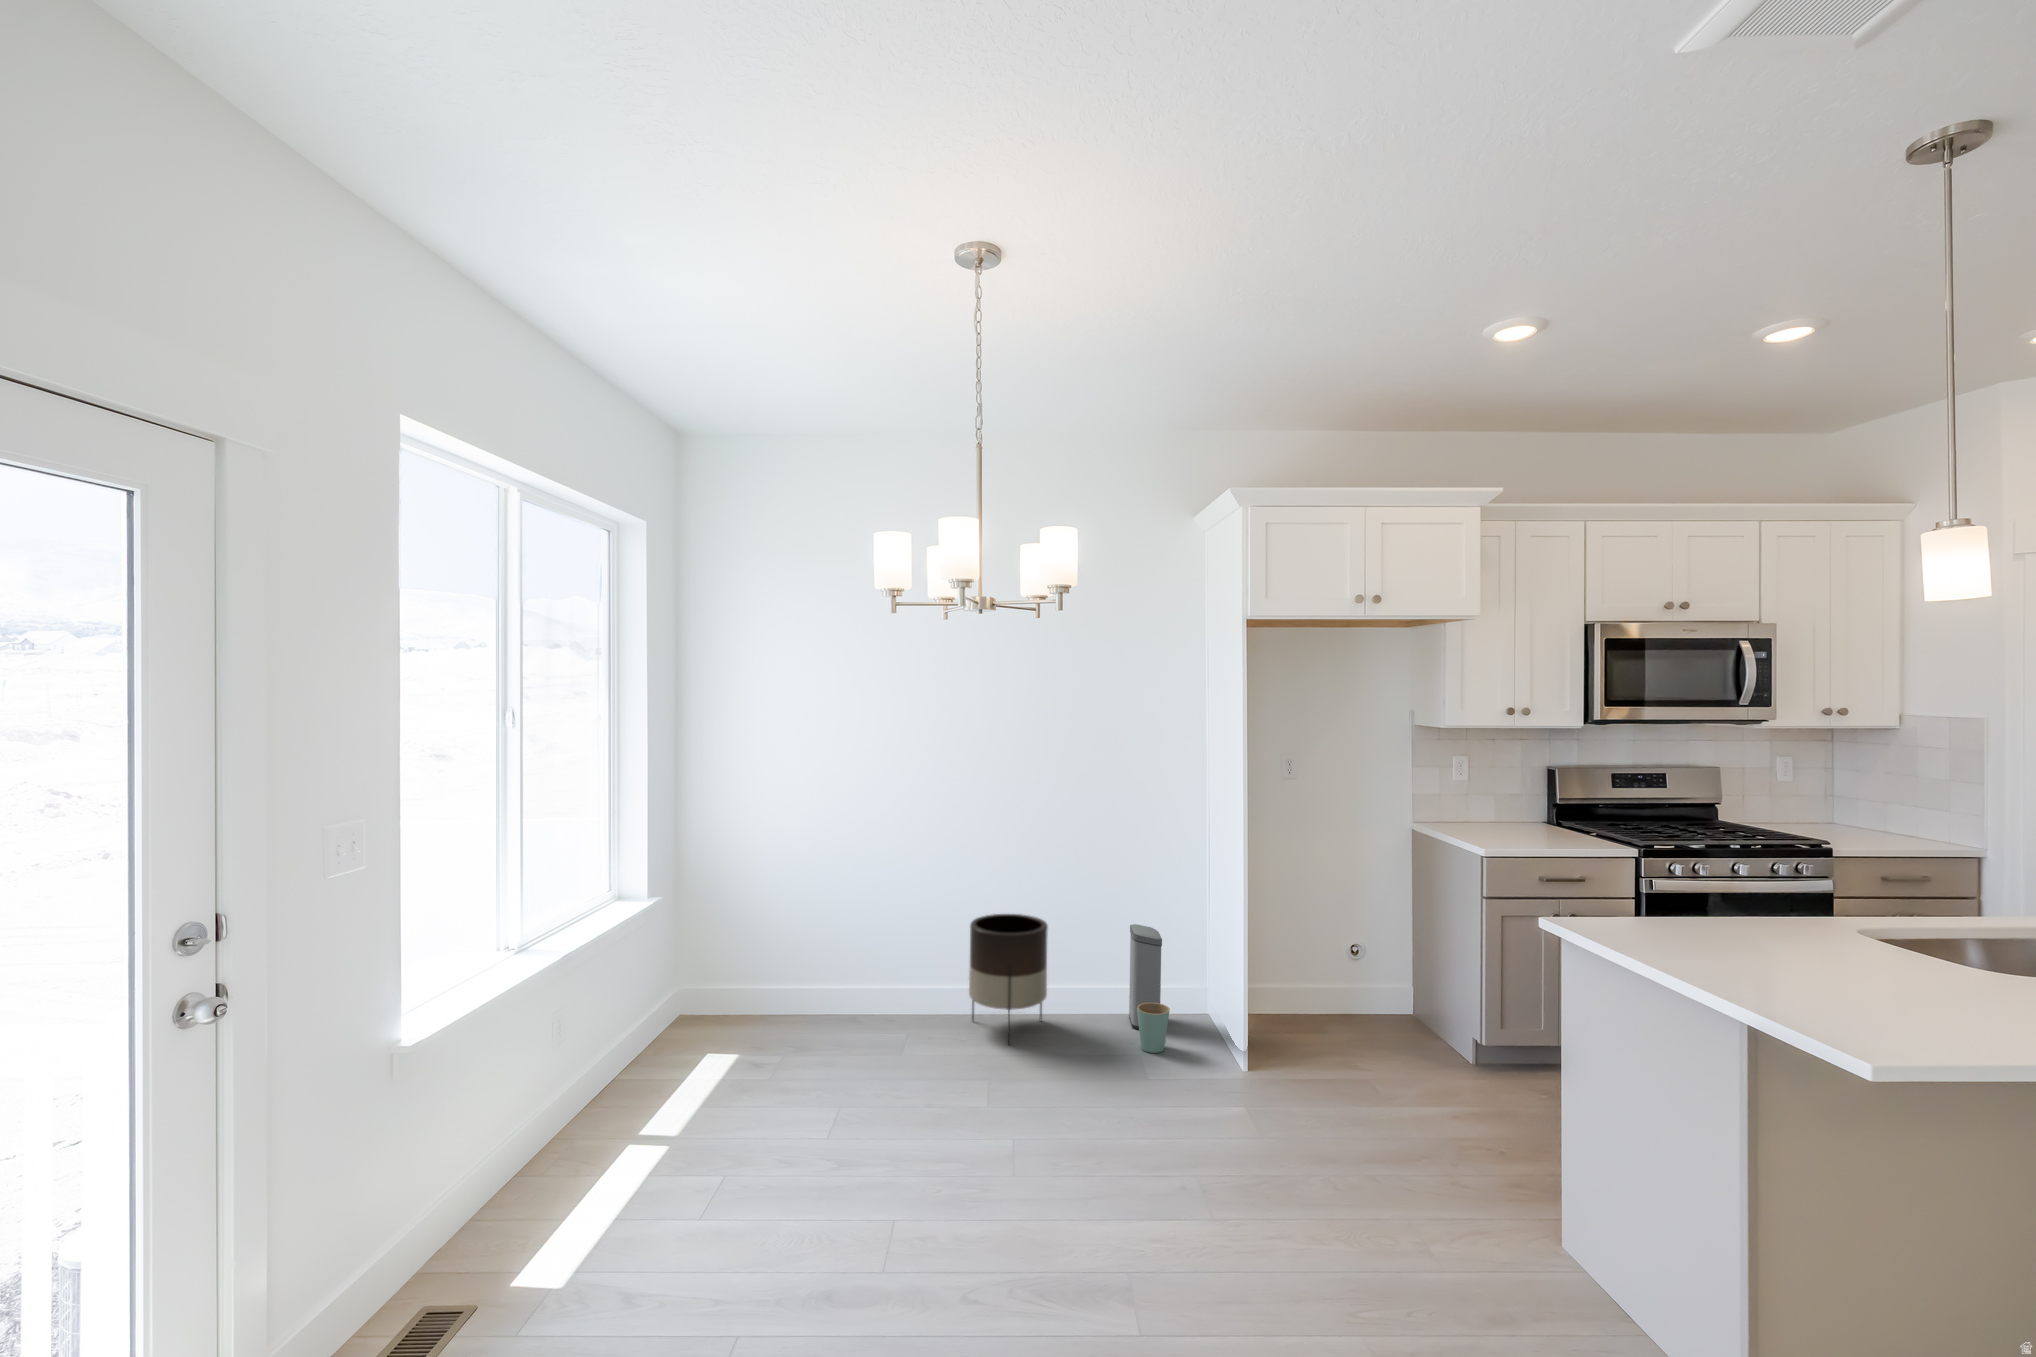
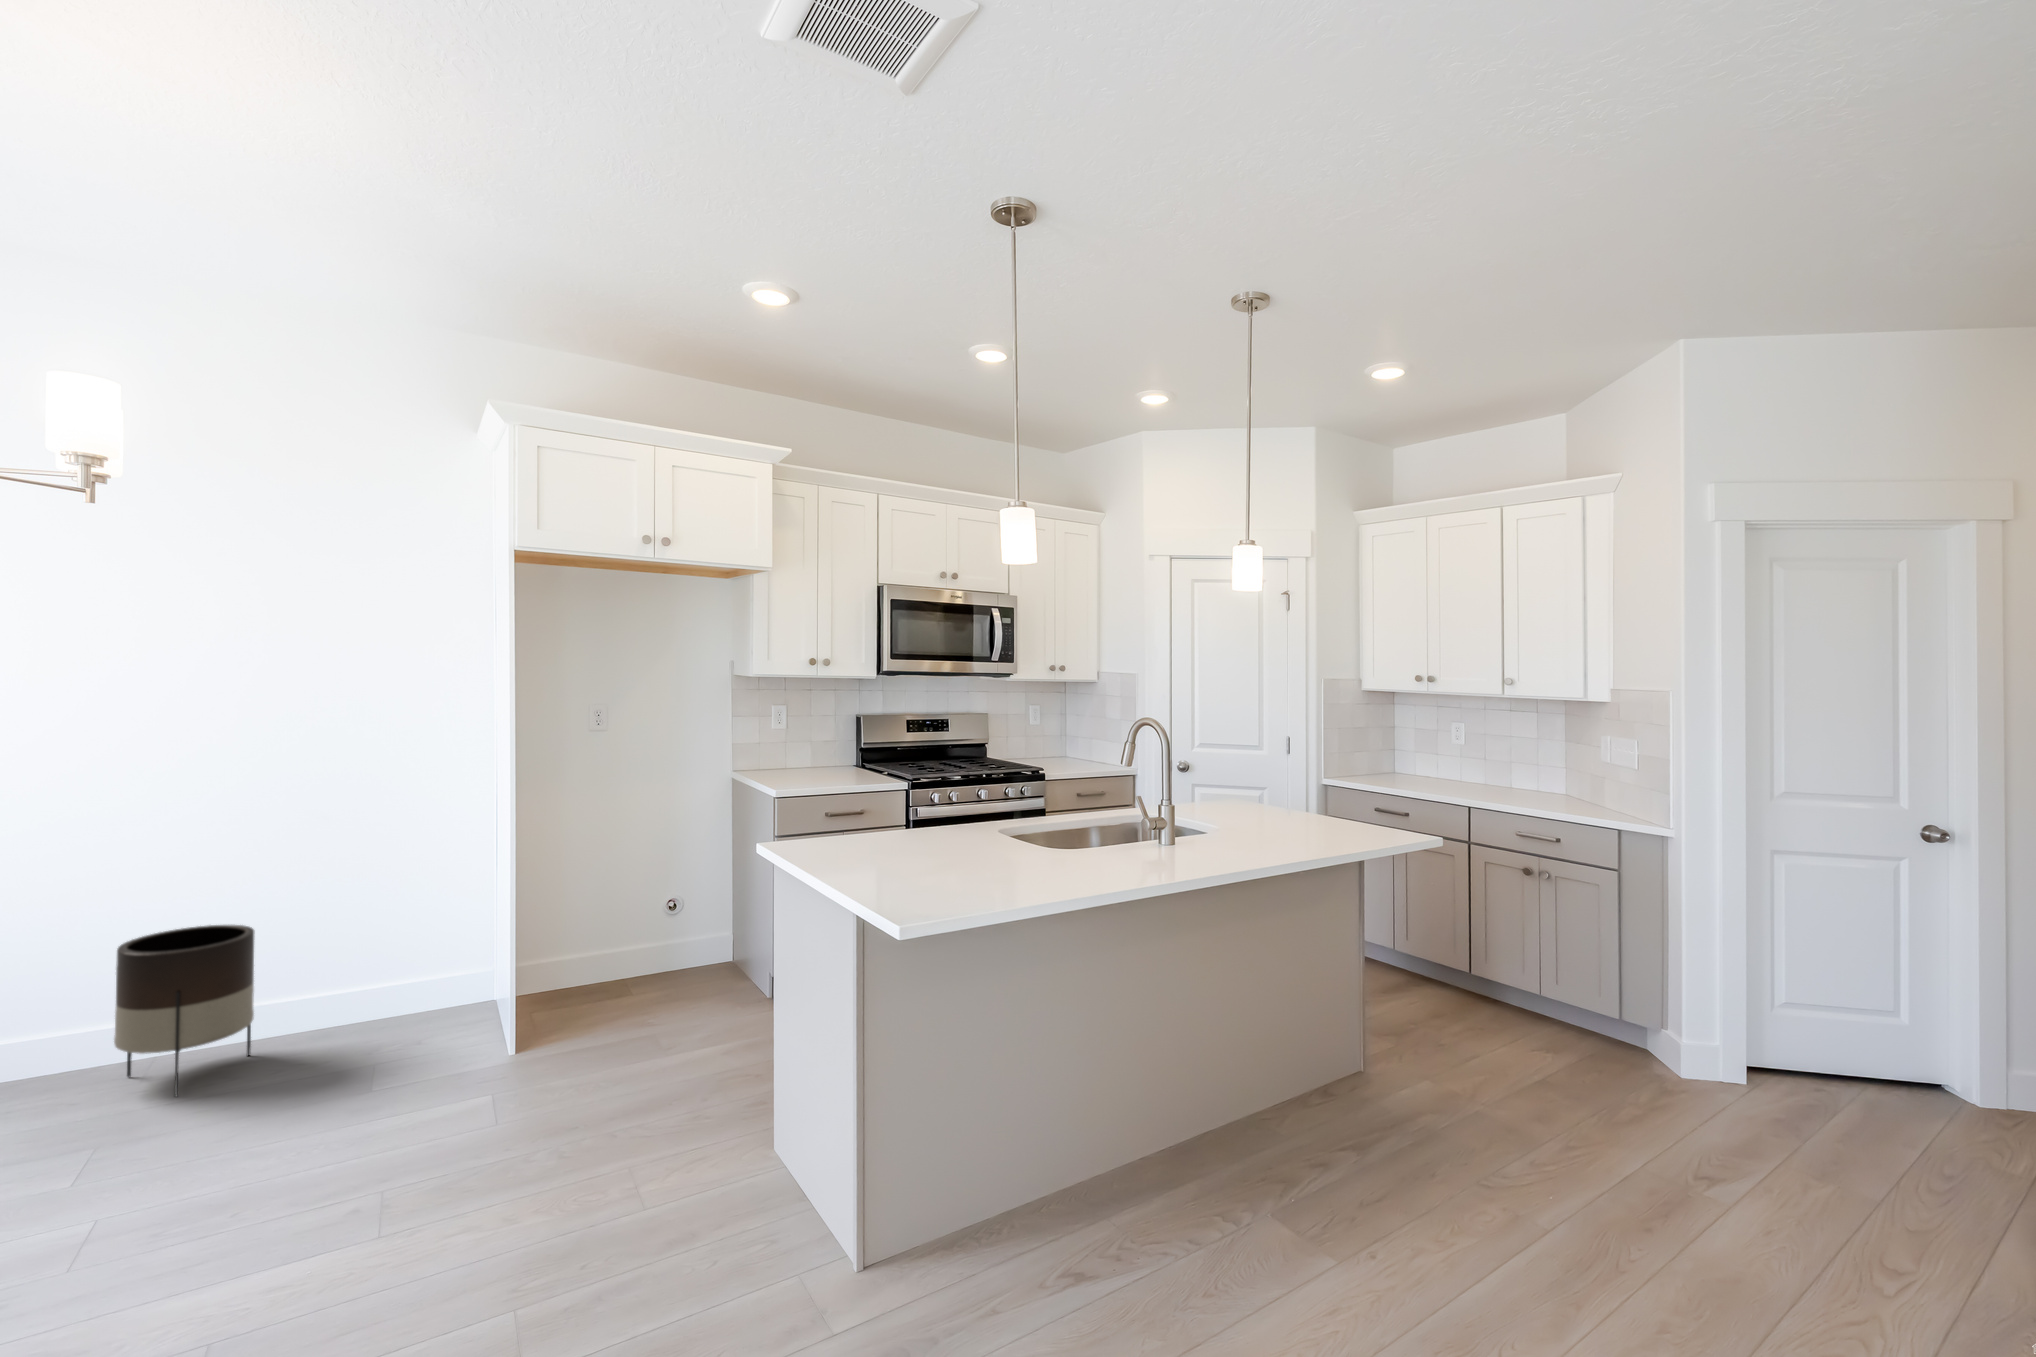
trash can: present [1129,924,1170,1053] -> none [381,916,430,1063]

